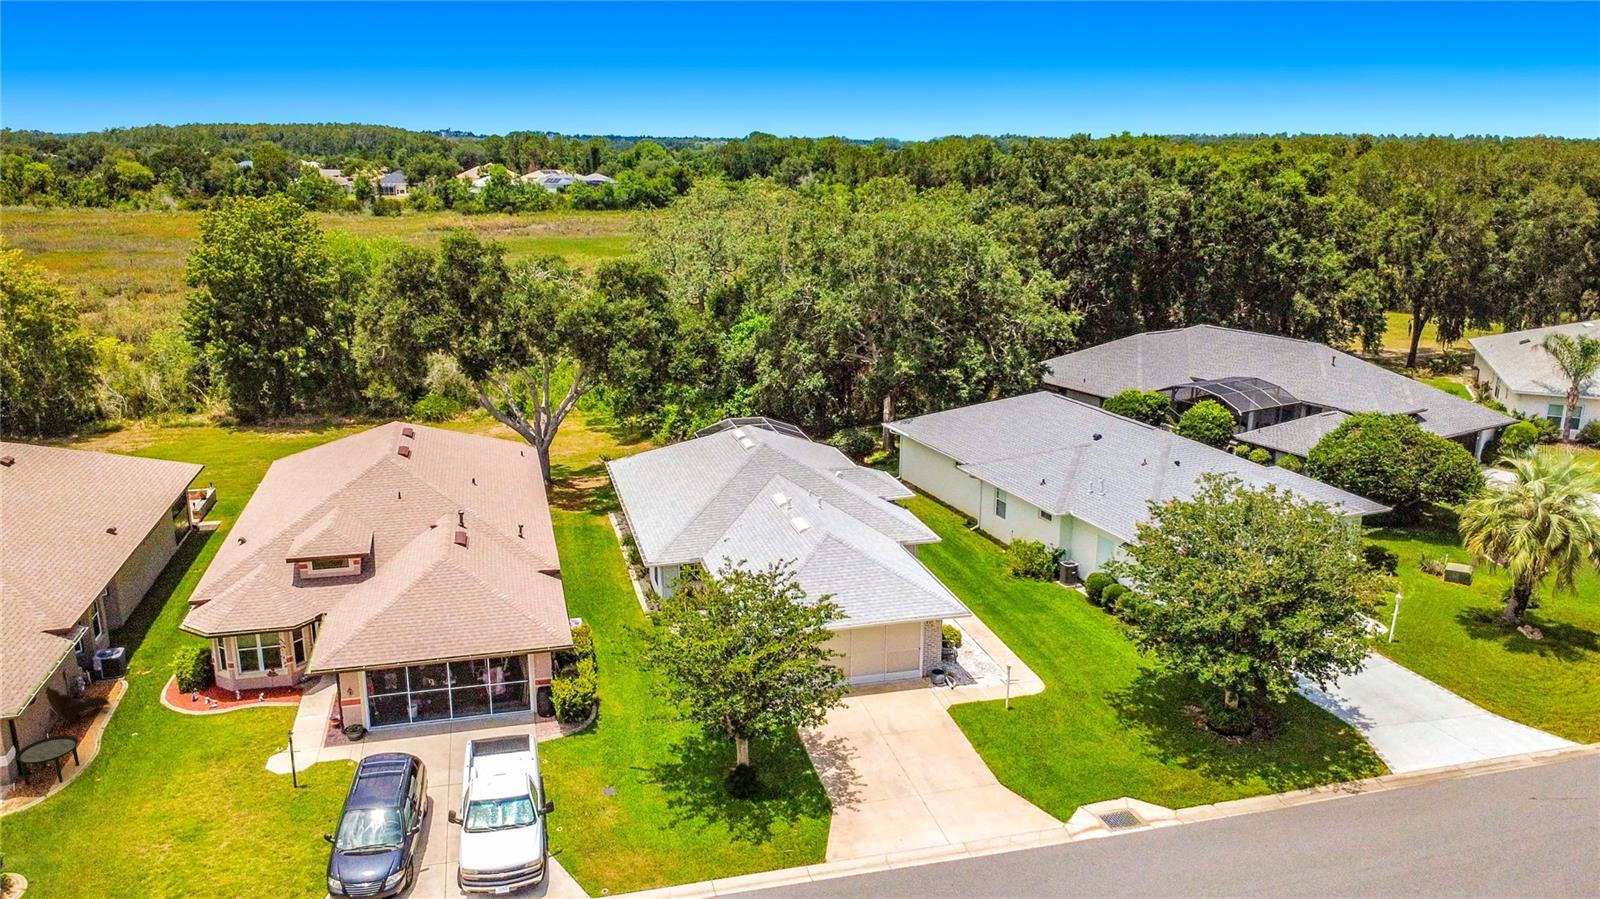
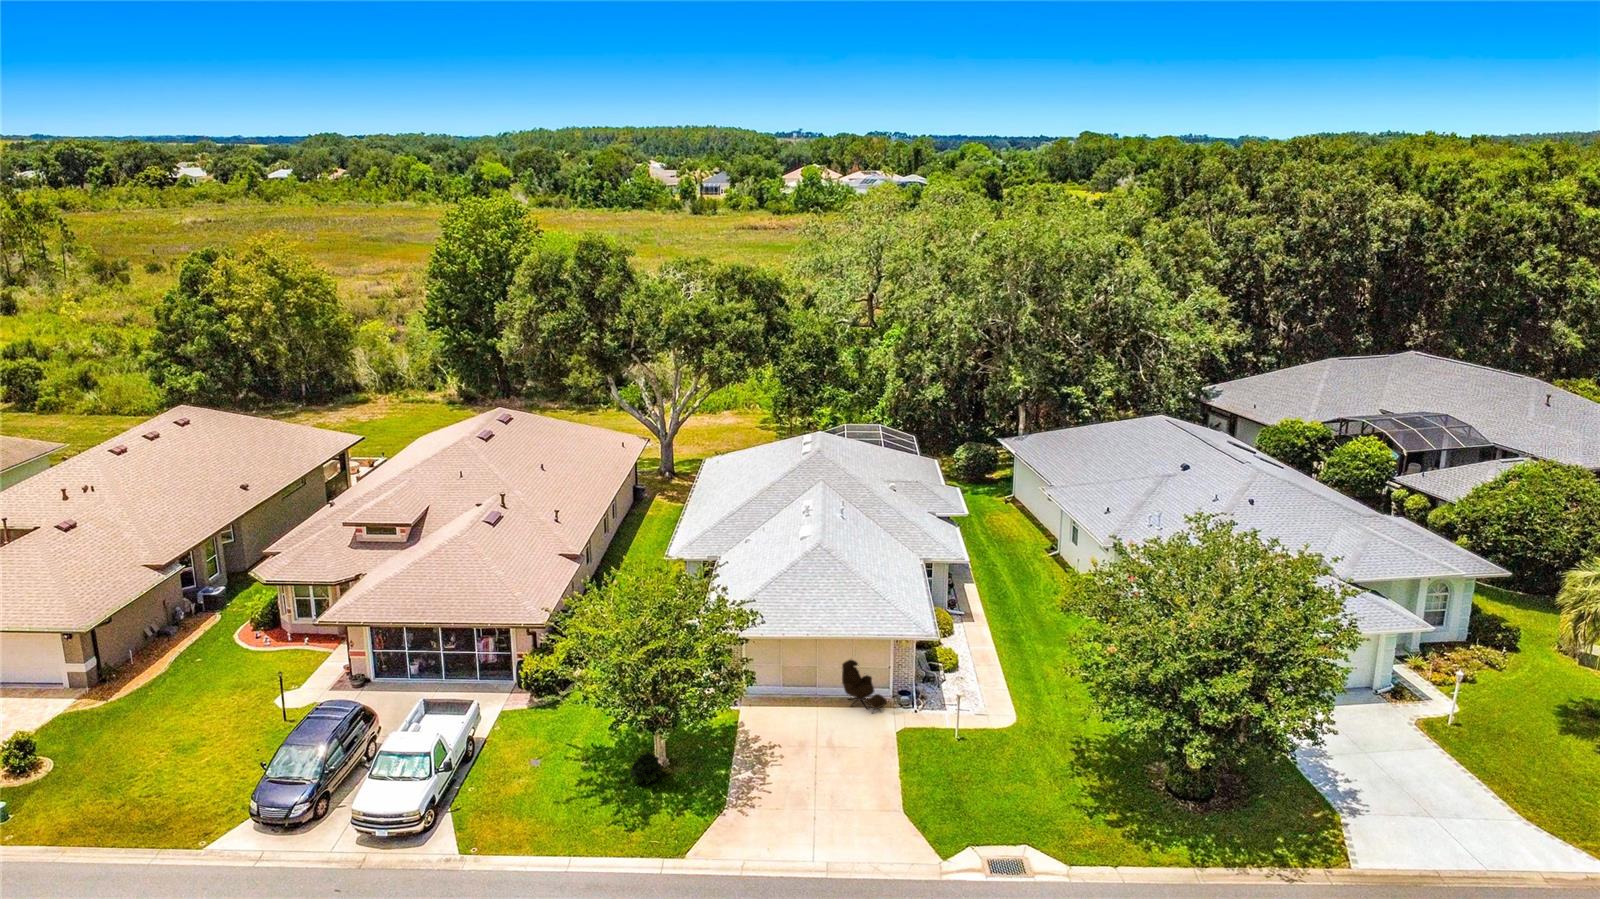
lounge chair: present [46,687,110,726] -> present [842,660,887,710]
round table: present [16,736,79,785] -> none [97,654,147,691]

